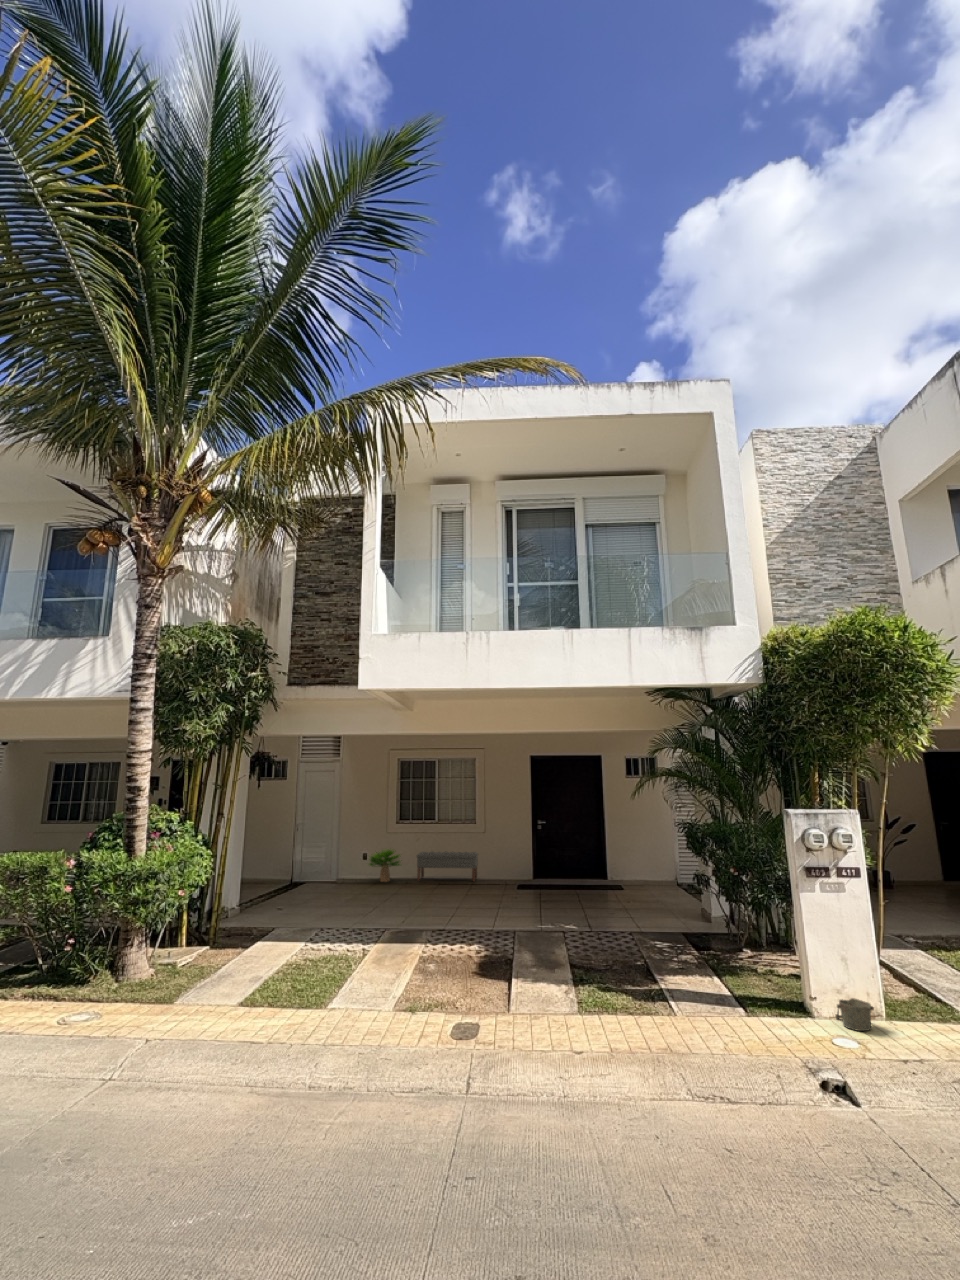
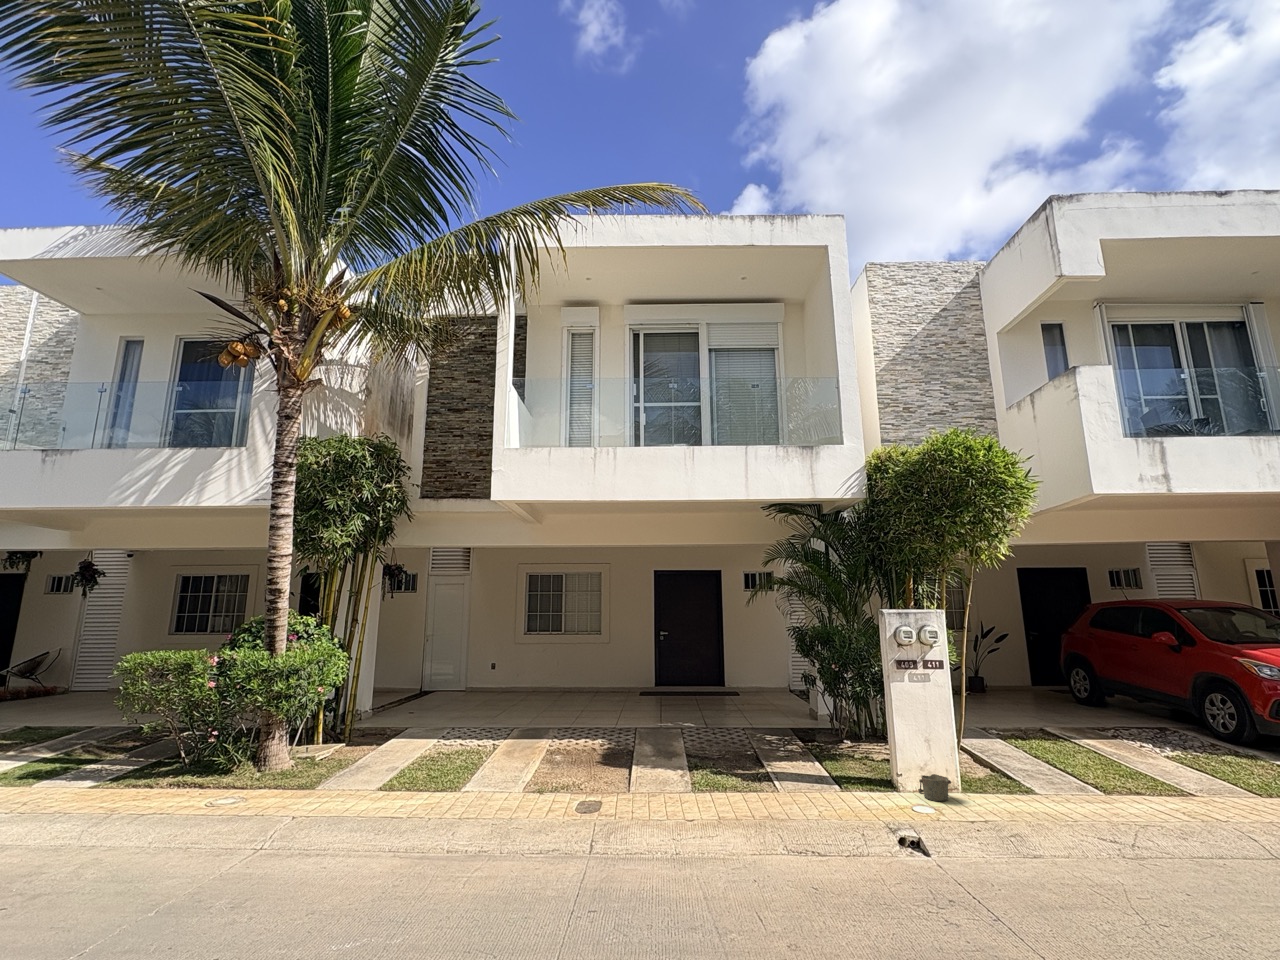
potted plant: present [369,849,400,882] -> none [492,657,530,690]
bench: present [417,852,478,882] -> none [542,662,602,690]

